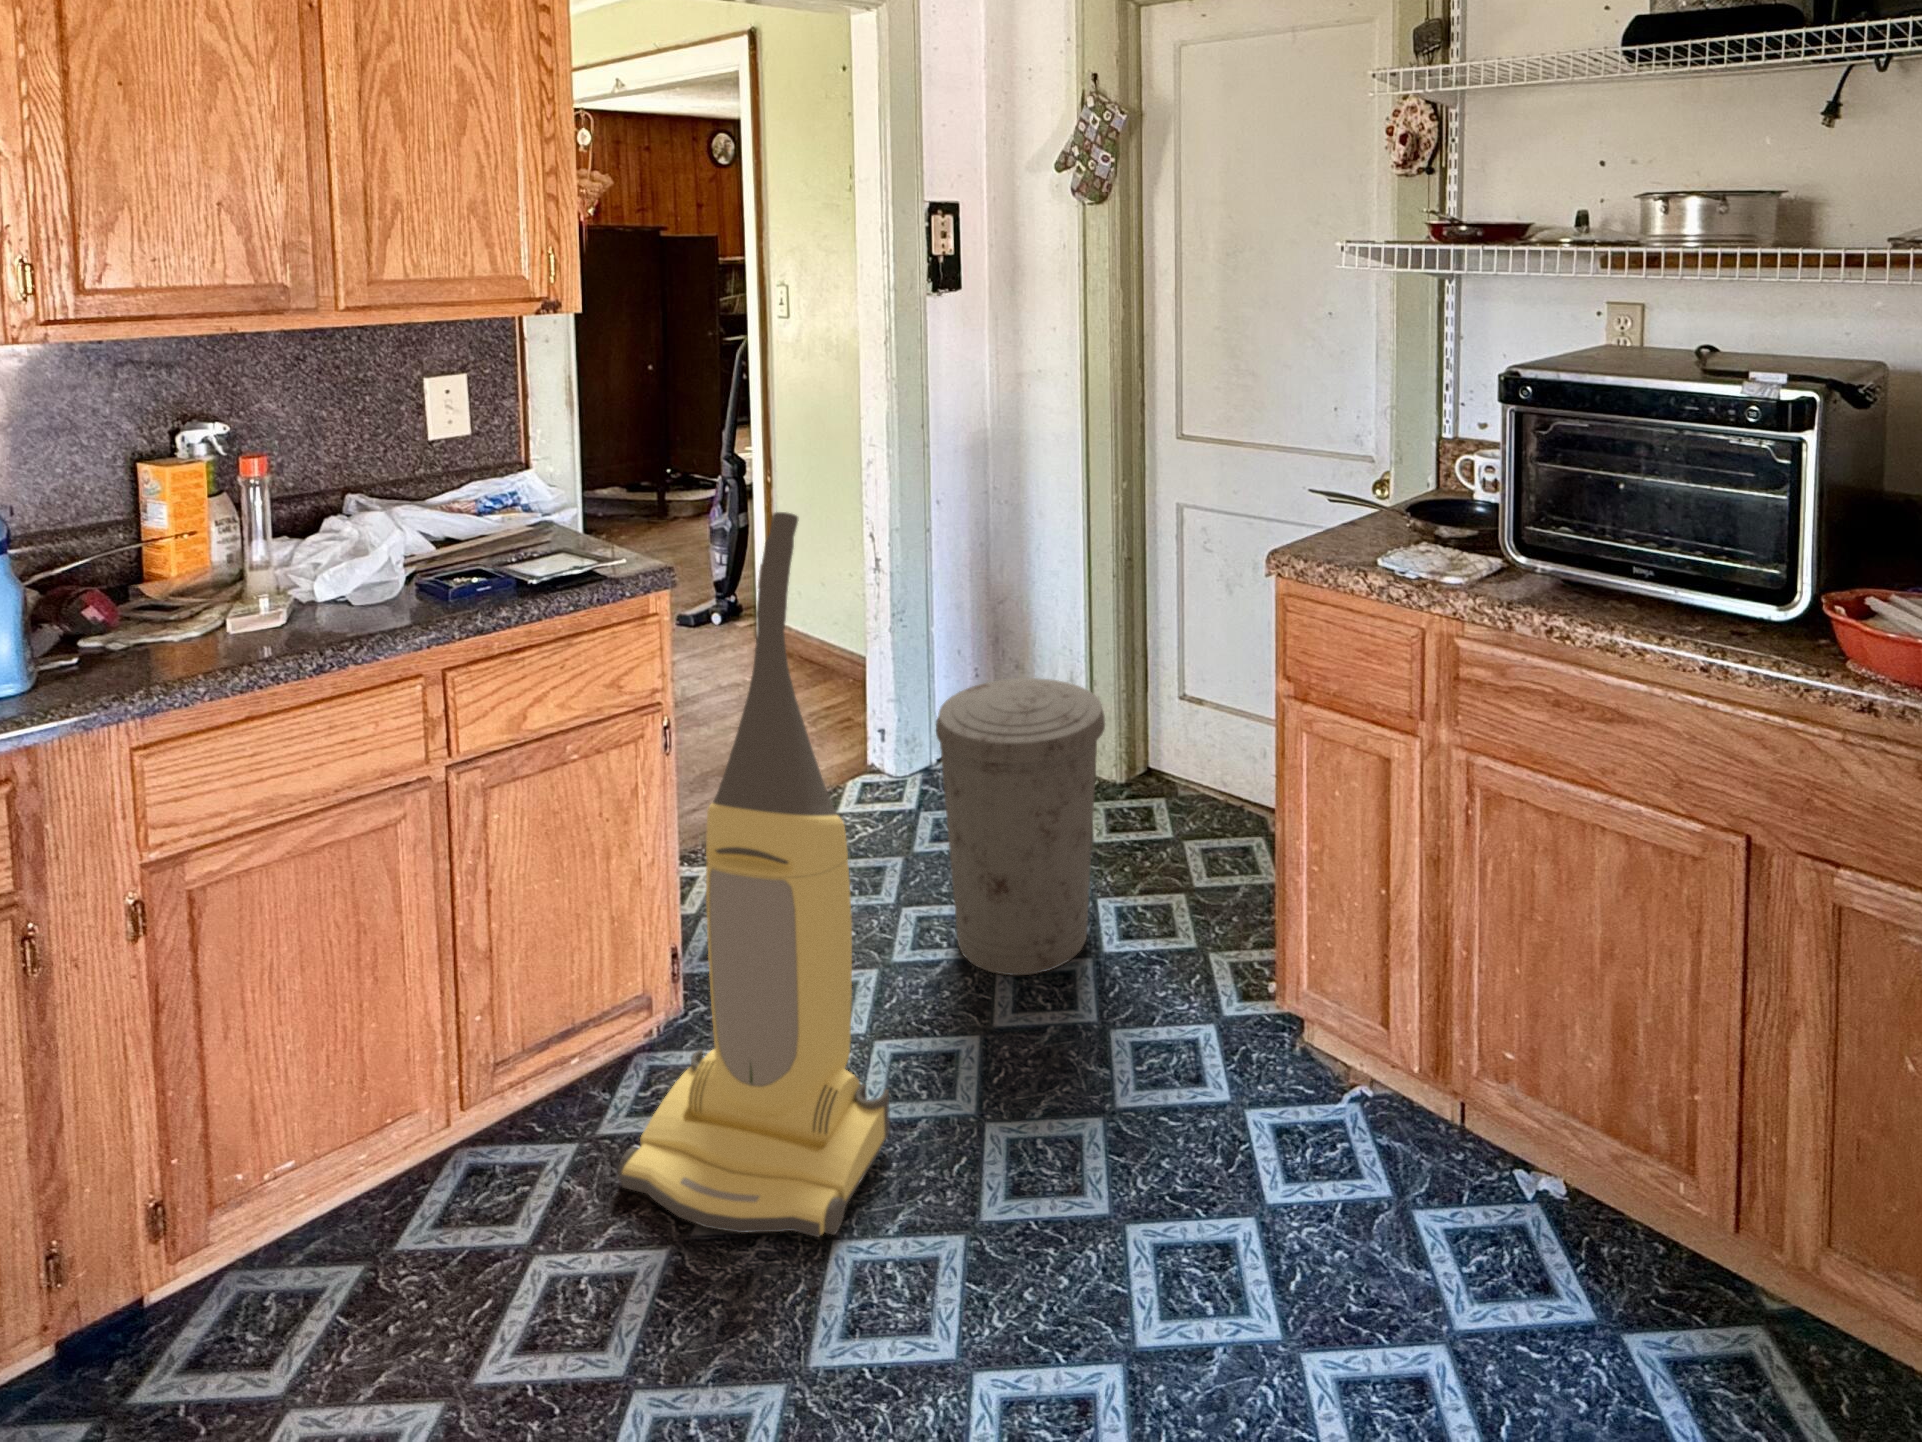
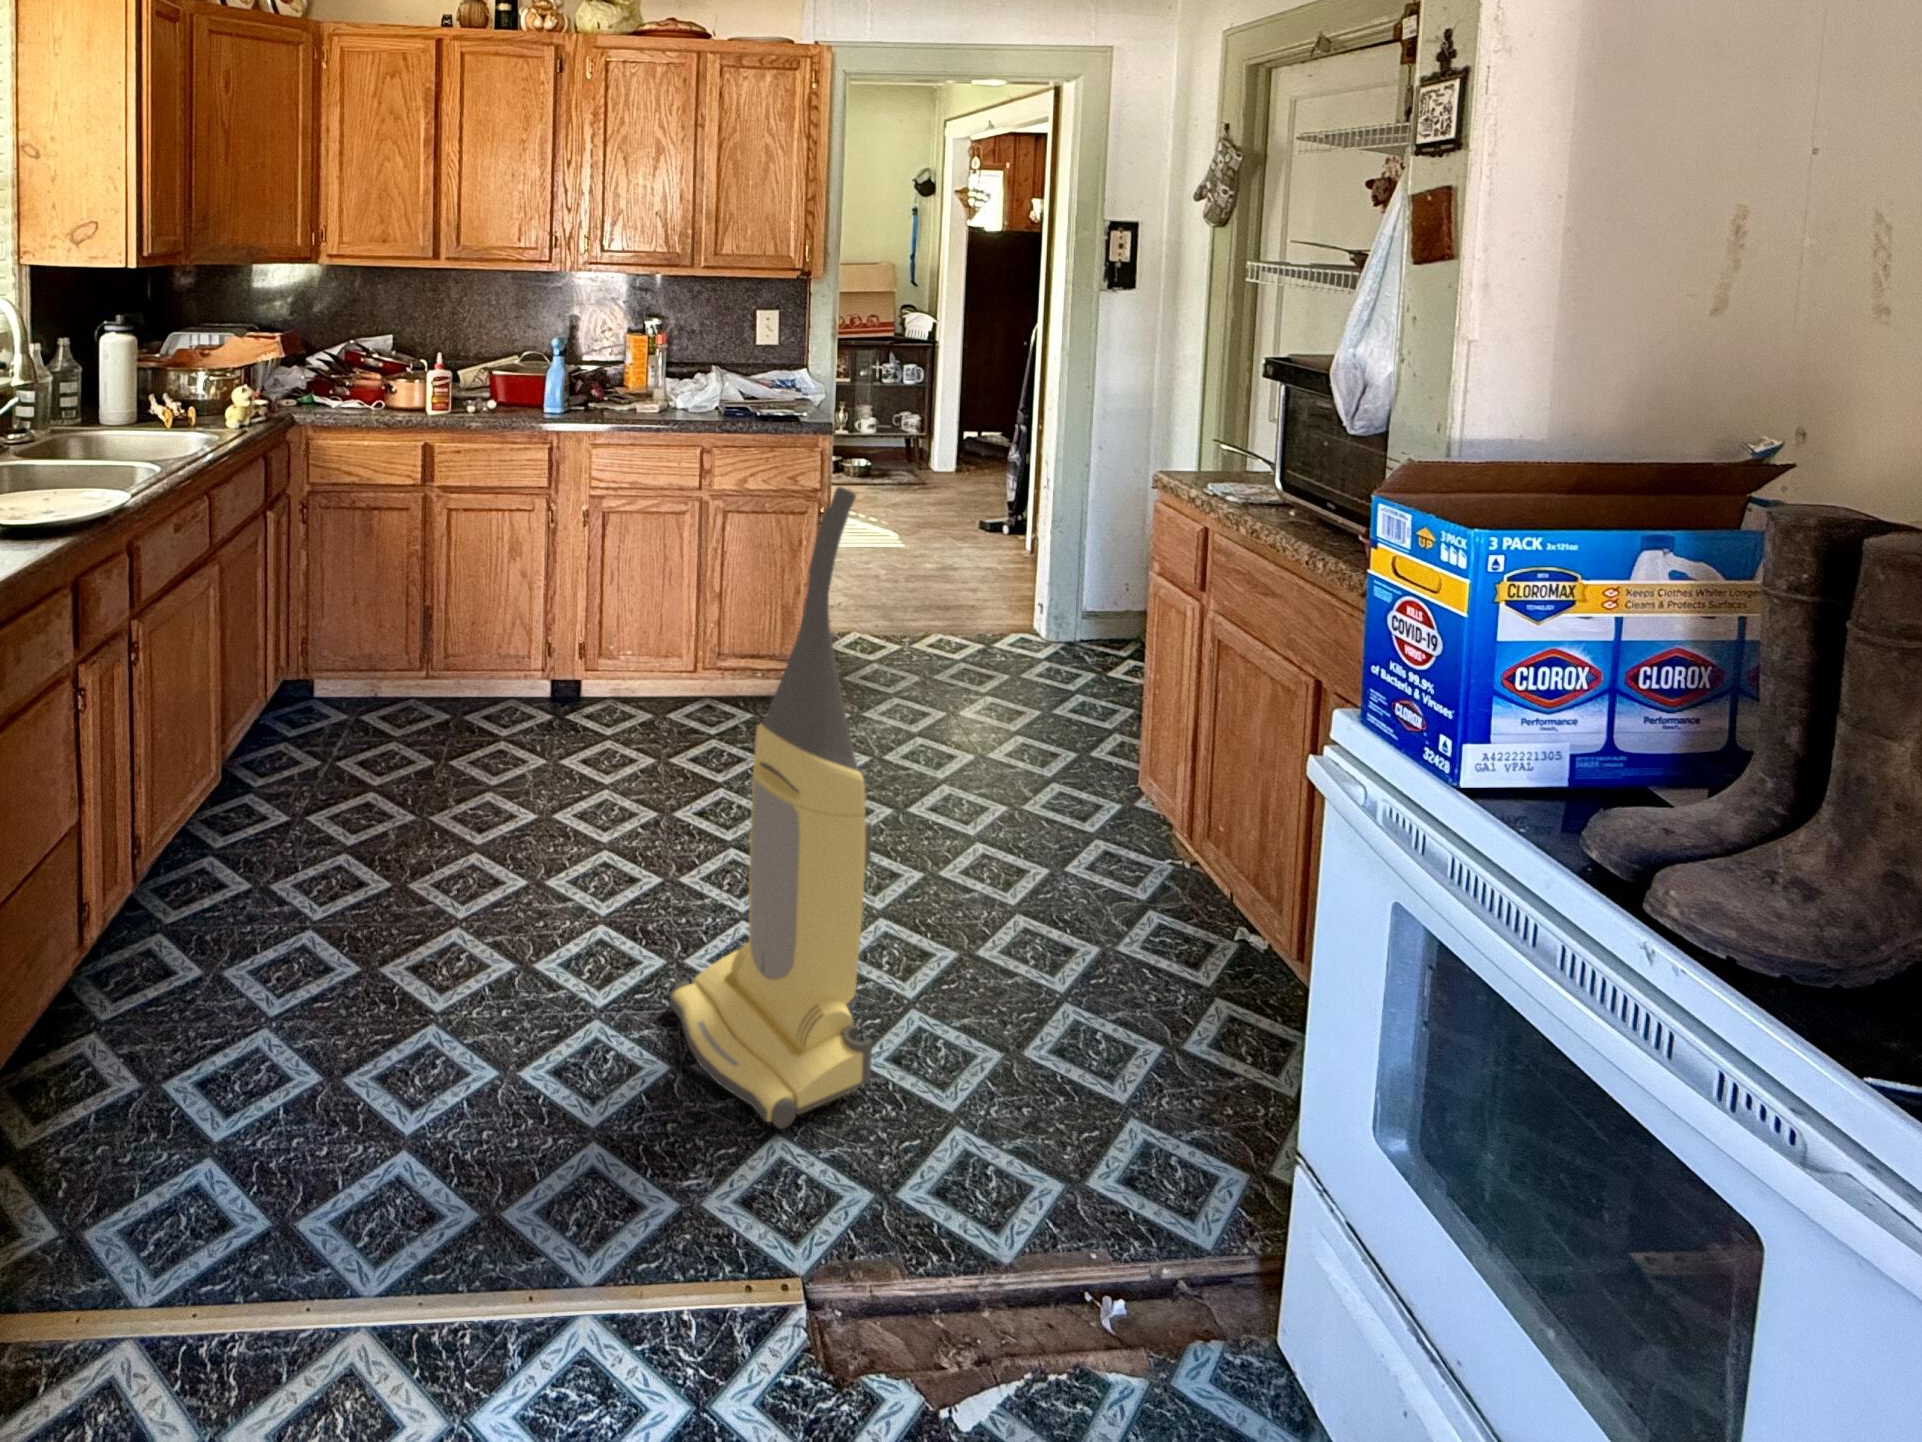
trash can: present [936,678,1105,975] -> none [1032,718,1219,1036]

